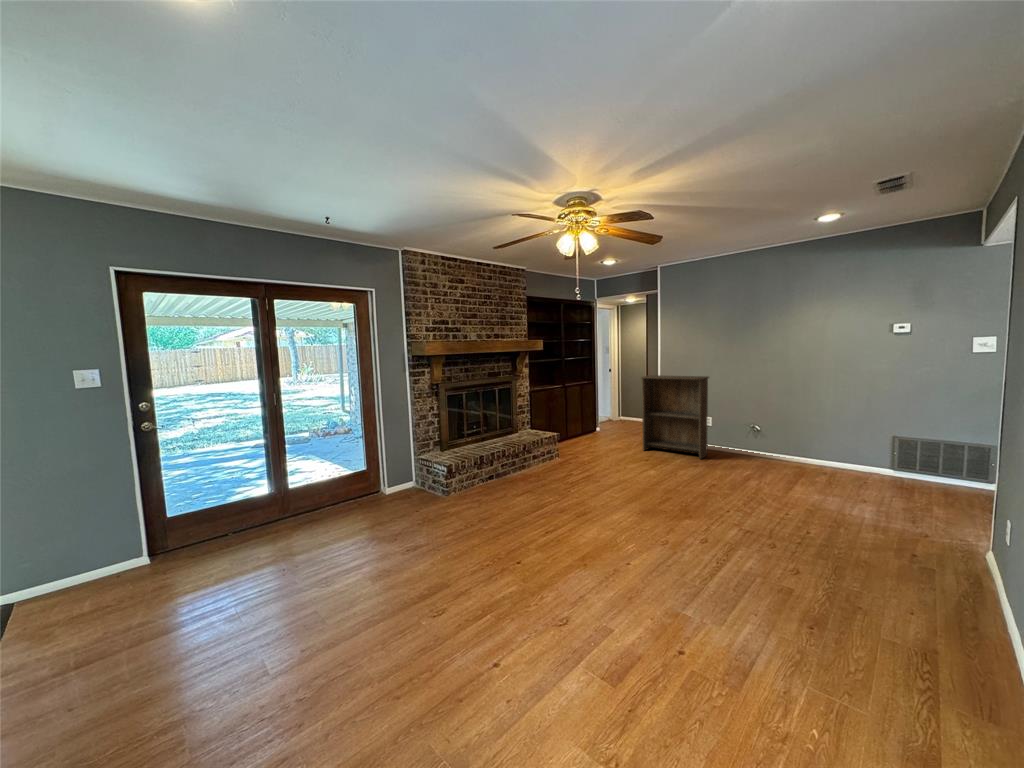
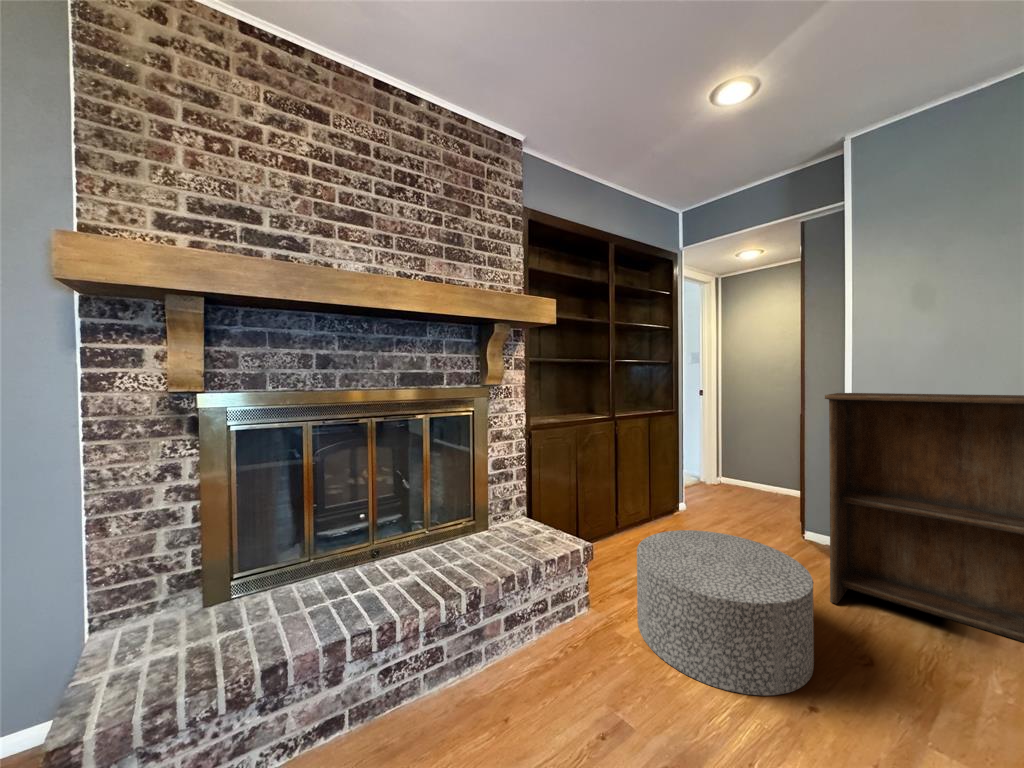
ottoman: none [575,428,628,465] -> present [637,530,814,695]

